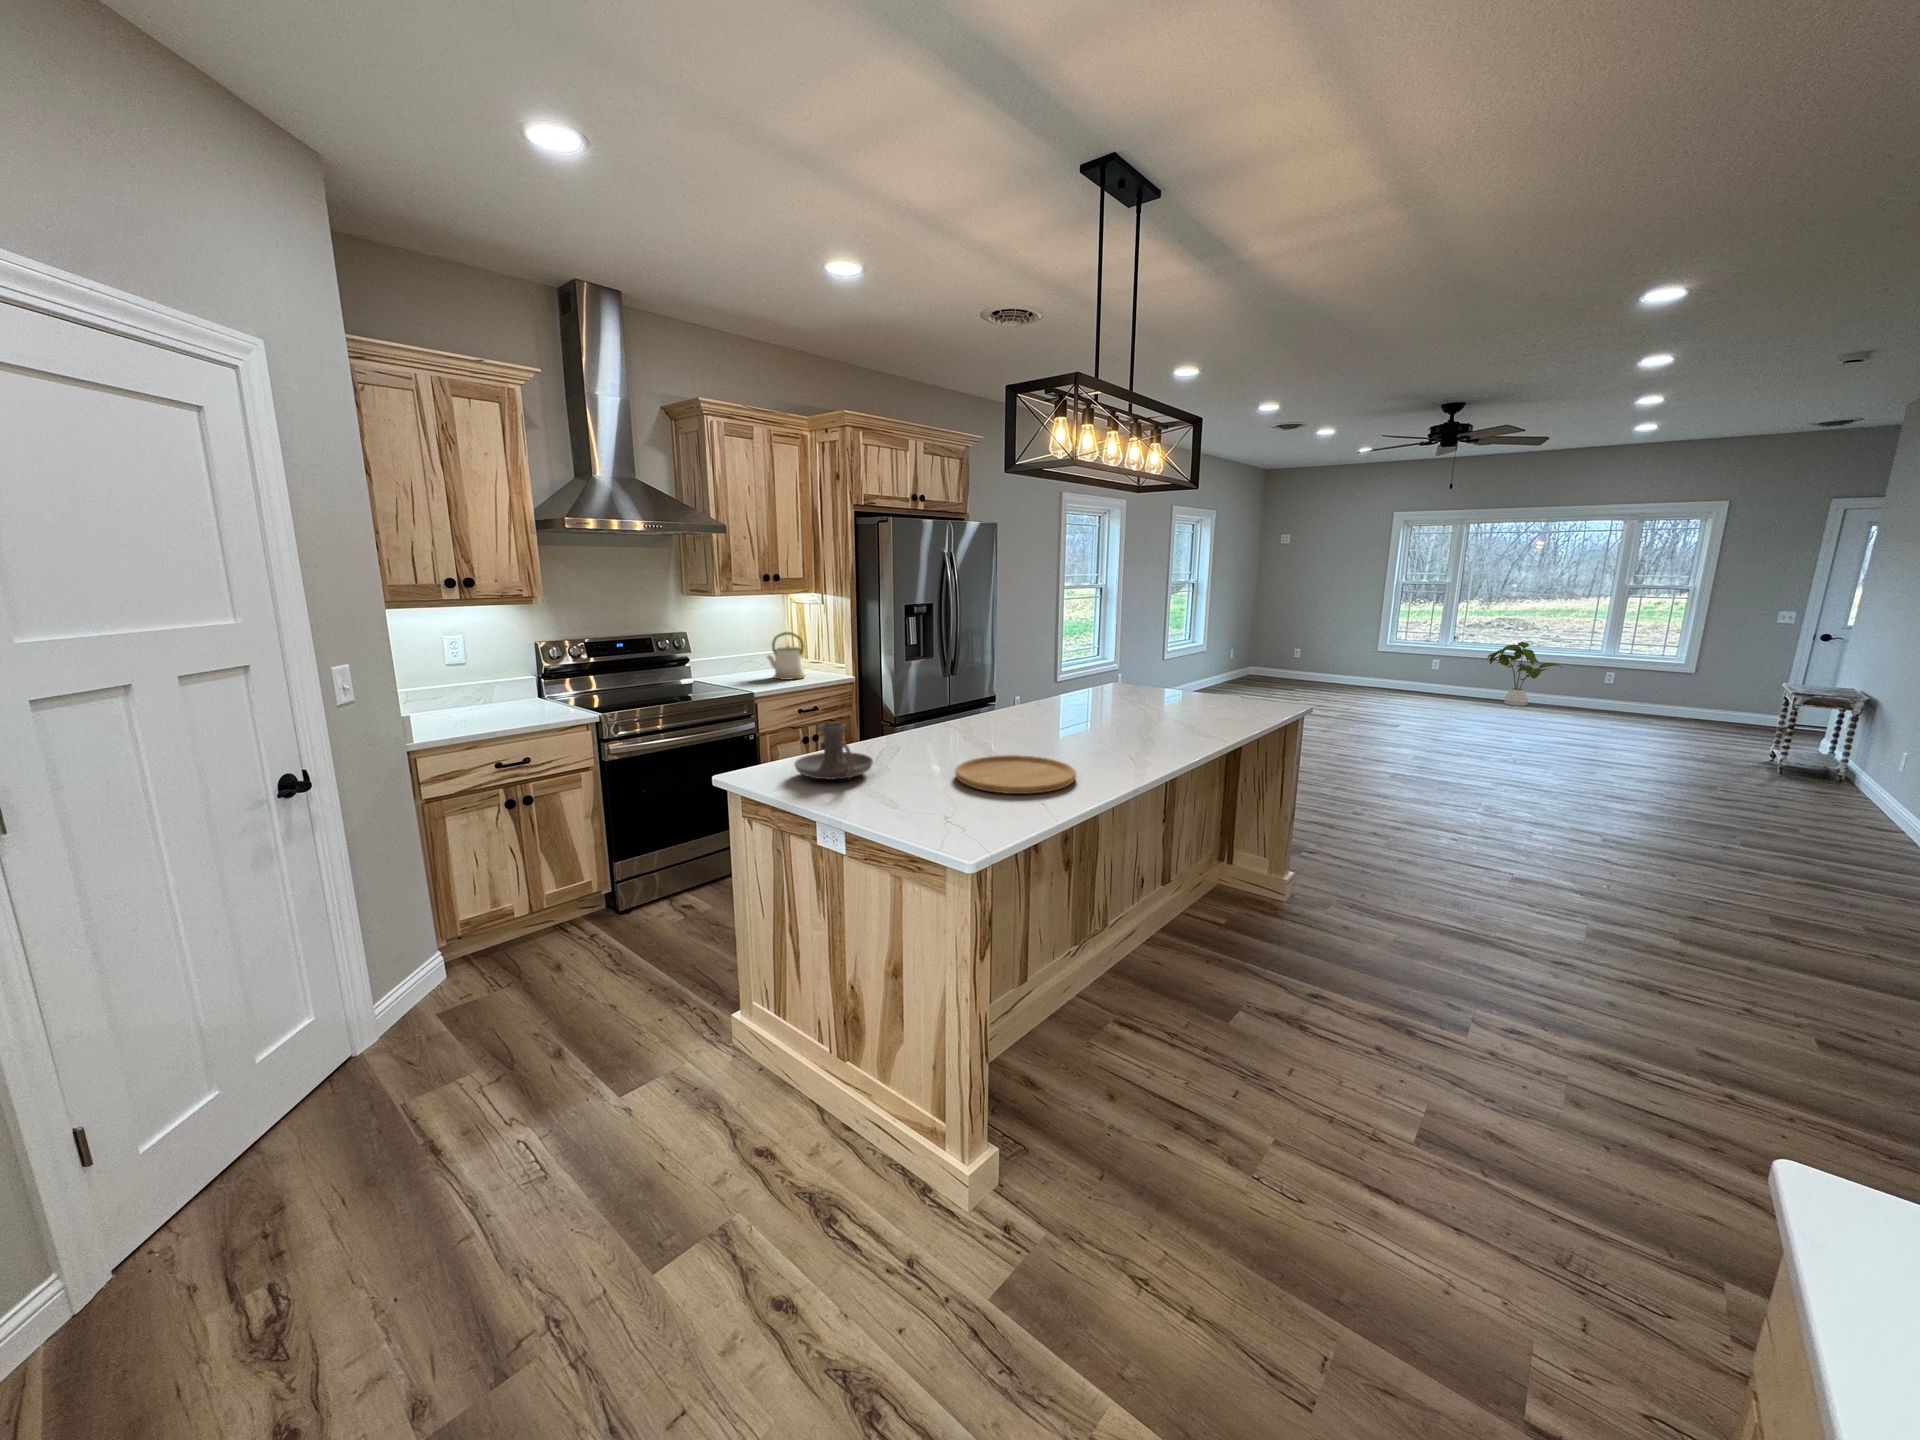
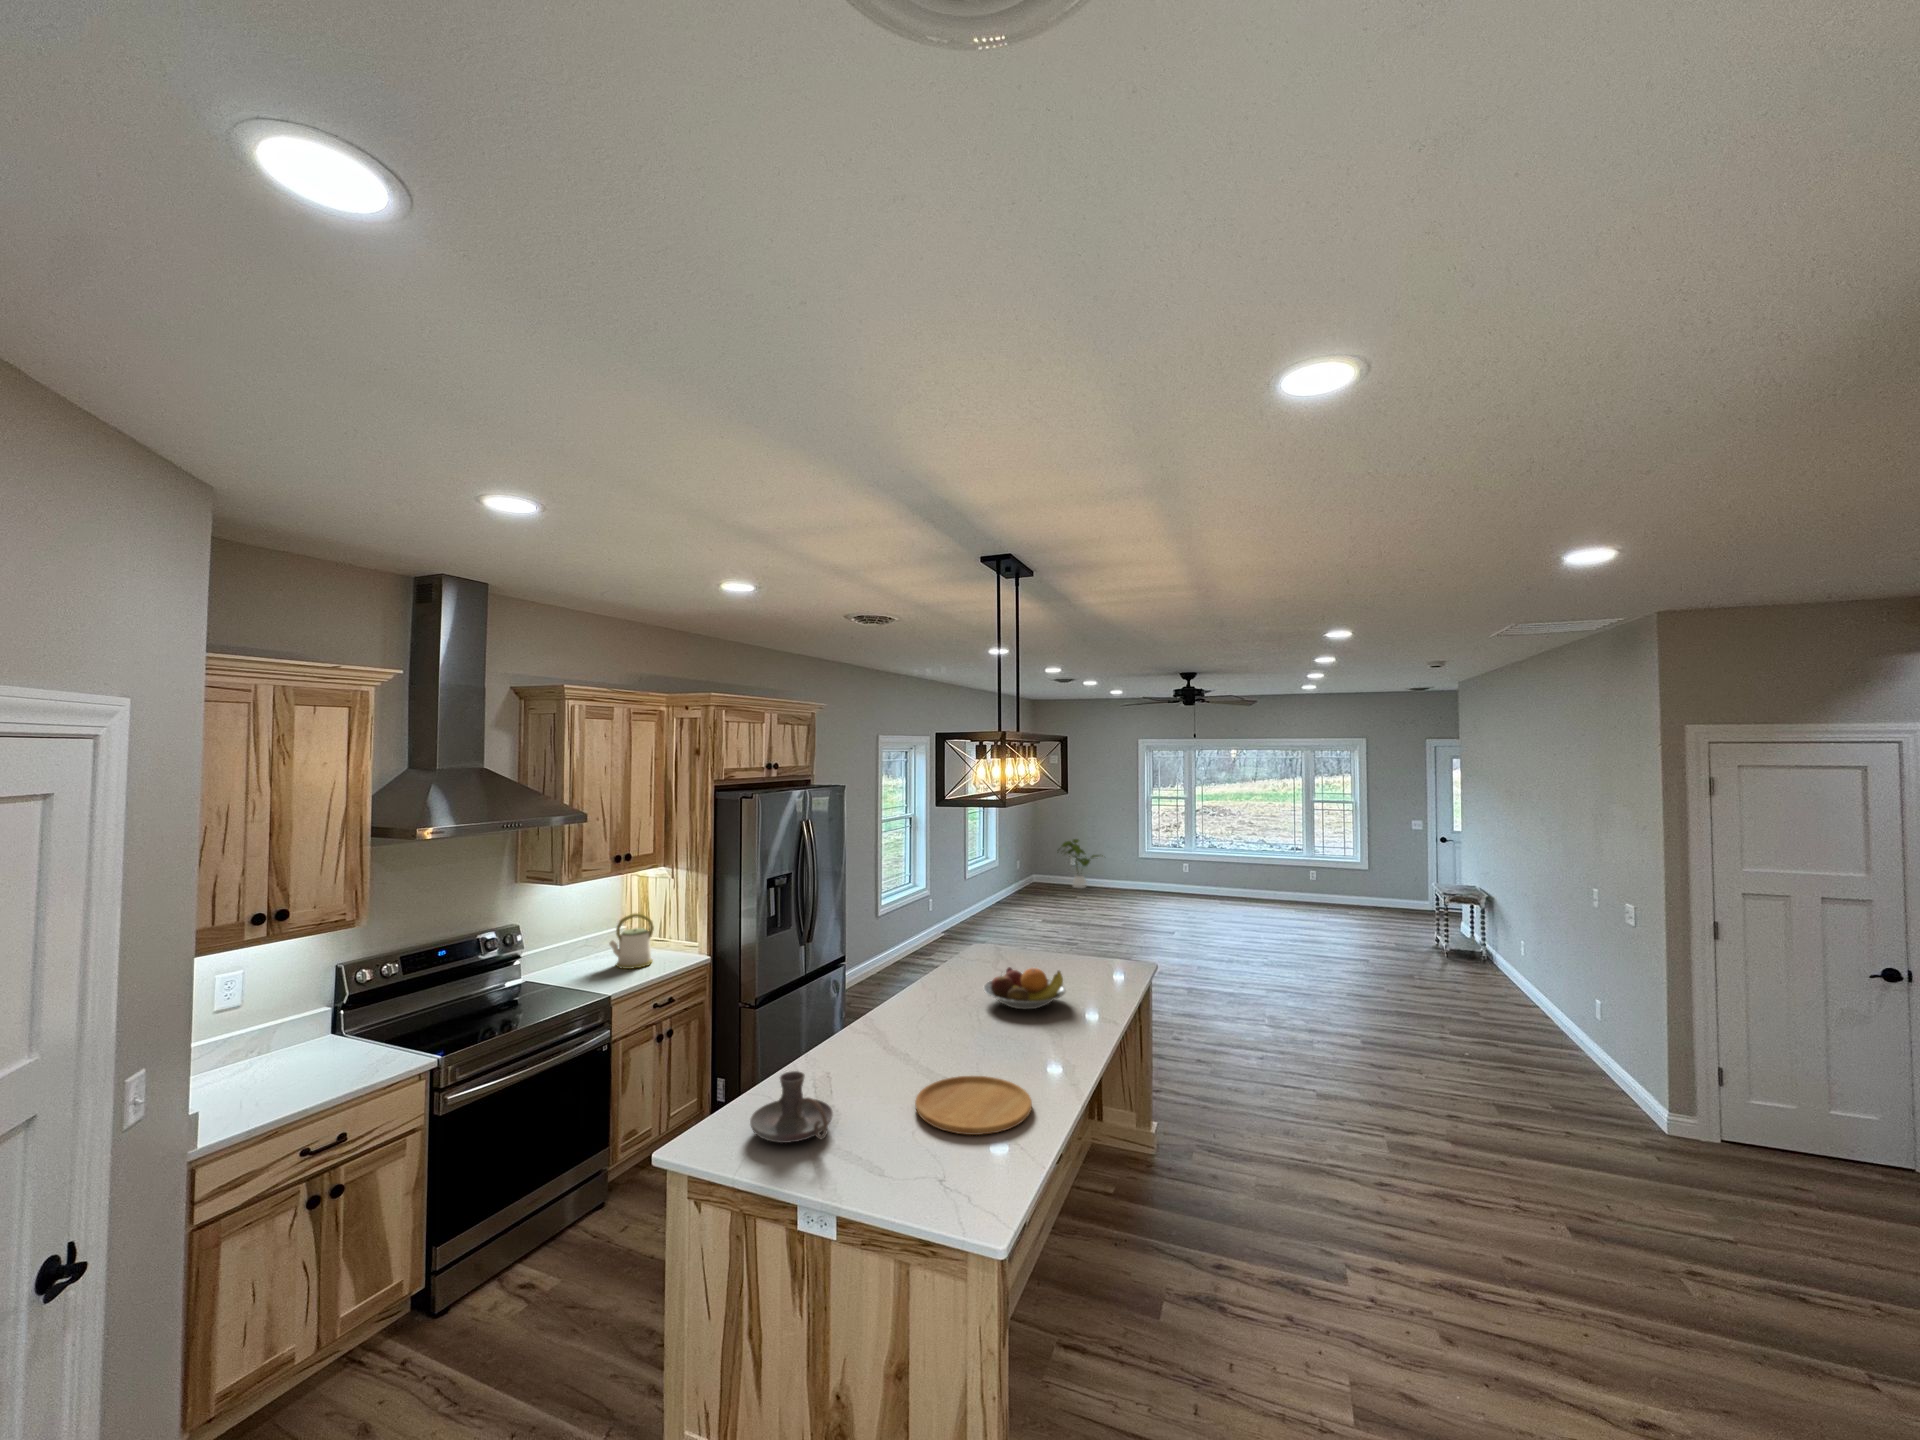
house plant: present [1488,642,1563,706] -> present [1062,839,1103,889]
fruit bowl: none [1088,685,1178,724] -> present [983,967,1066,1009]

